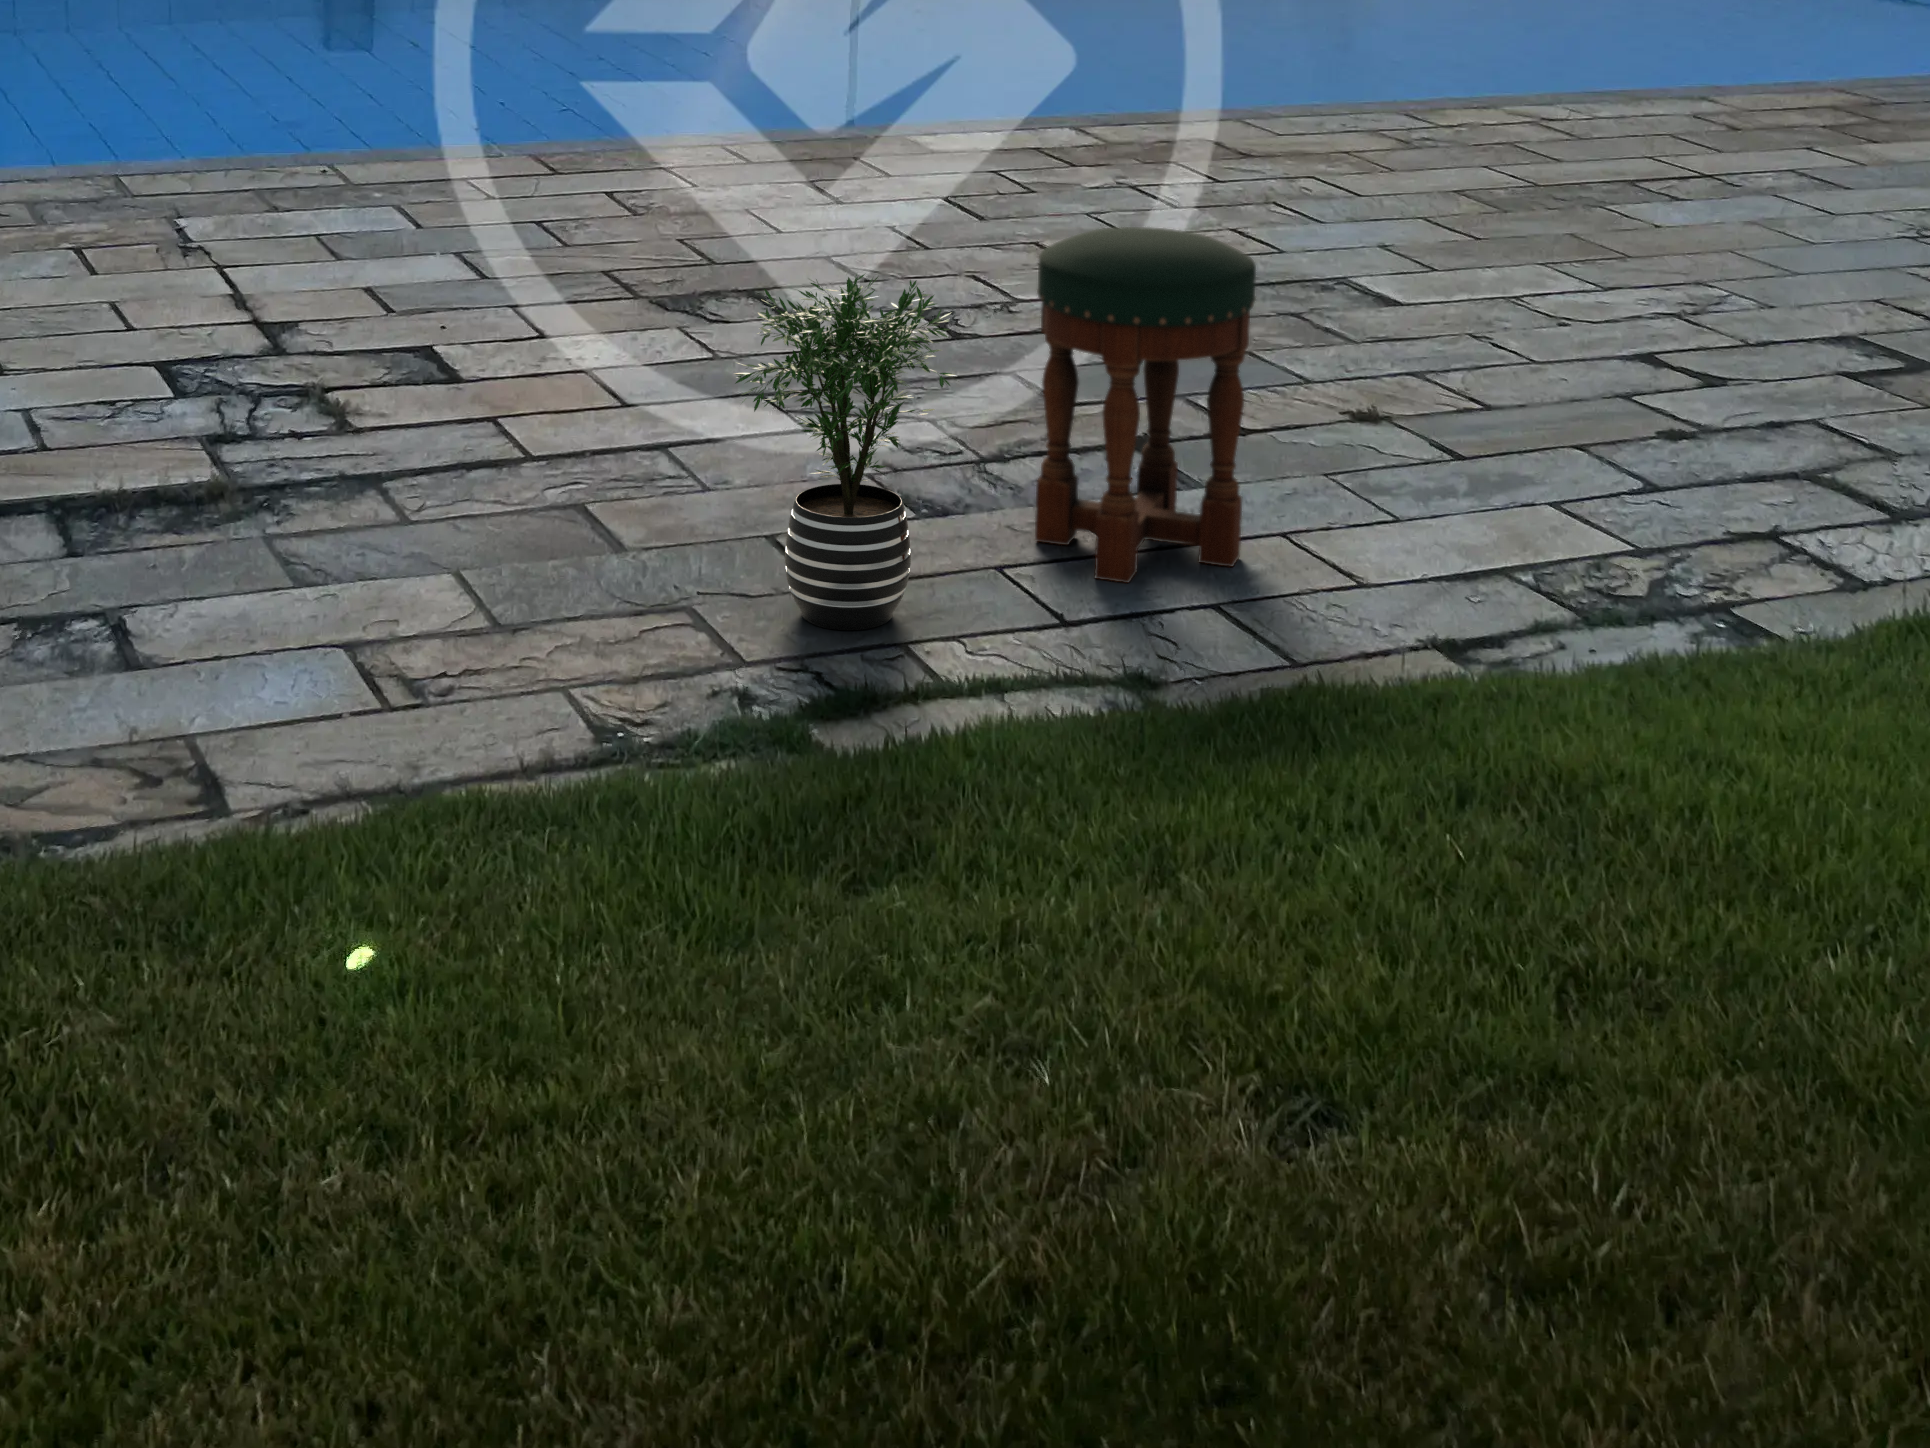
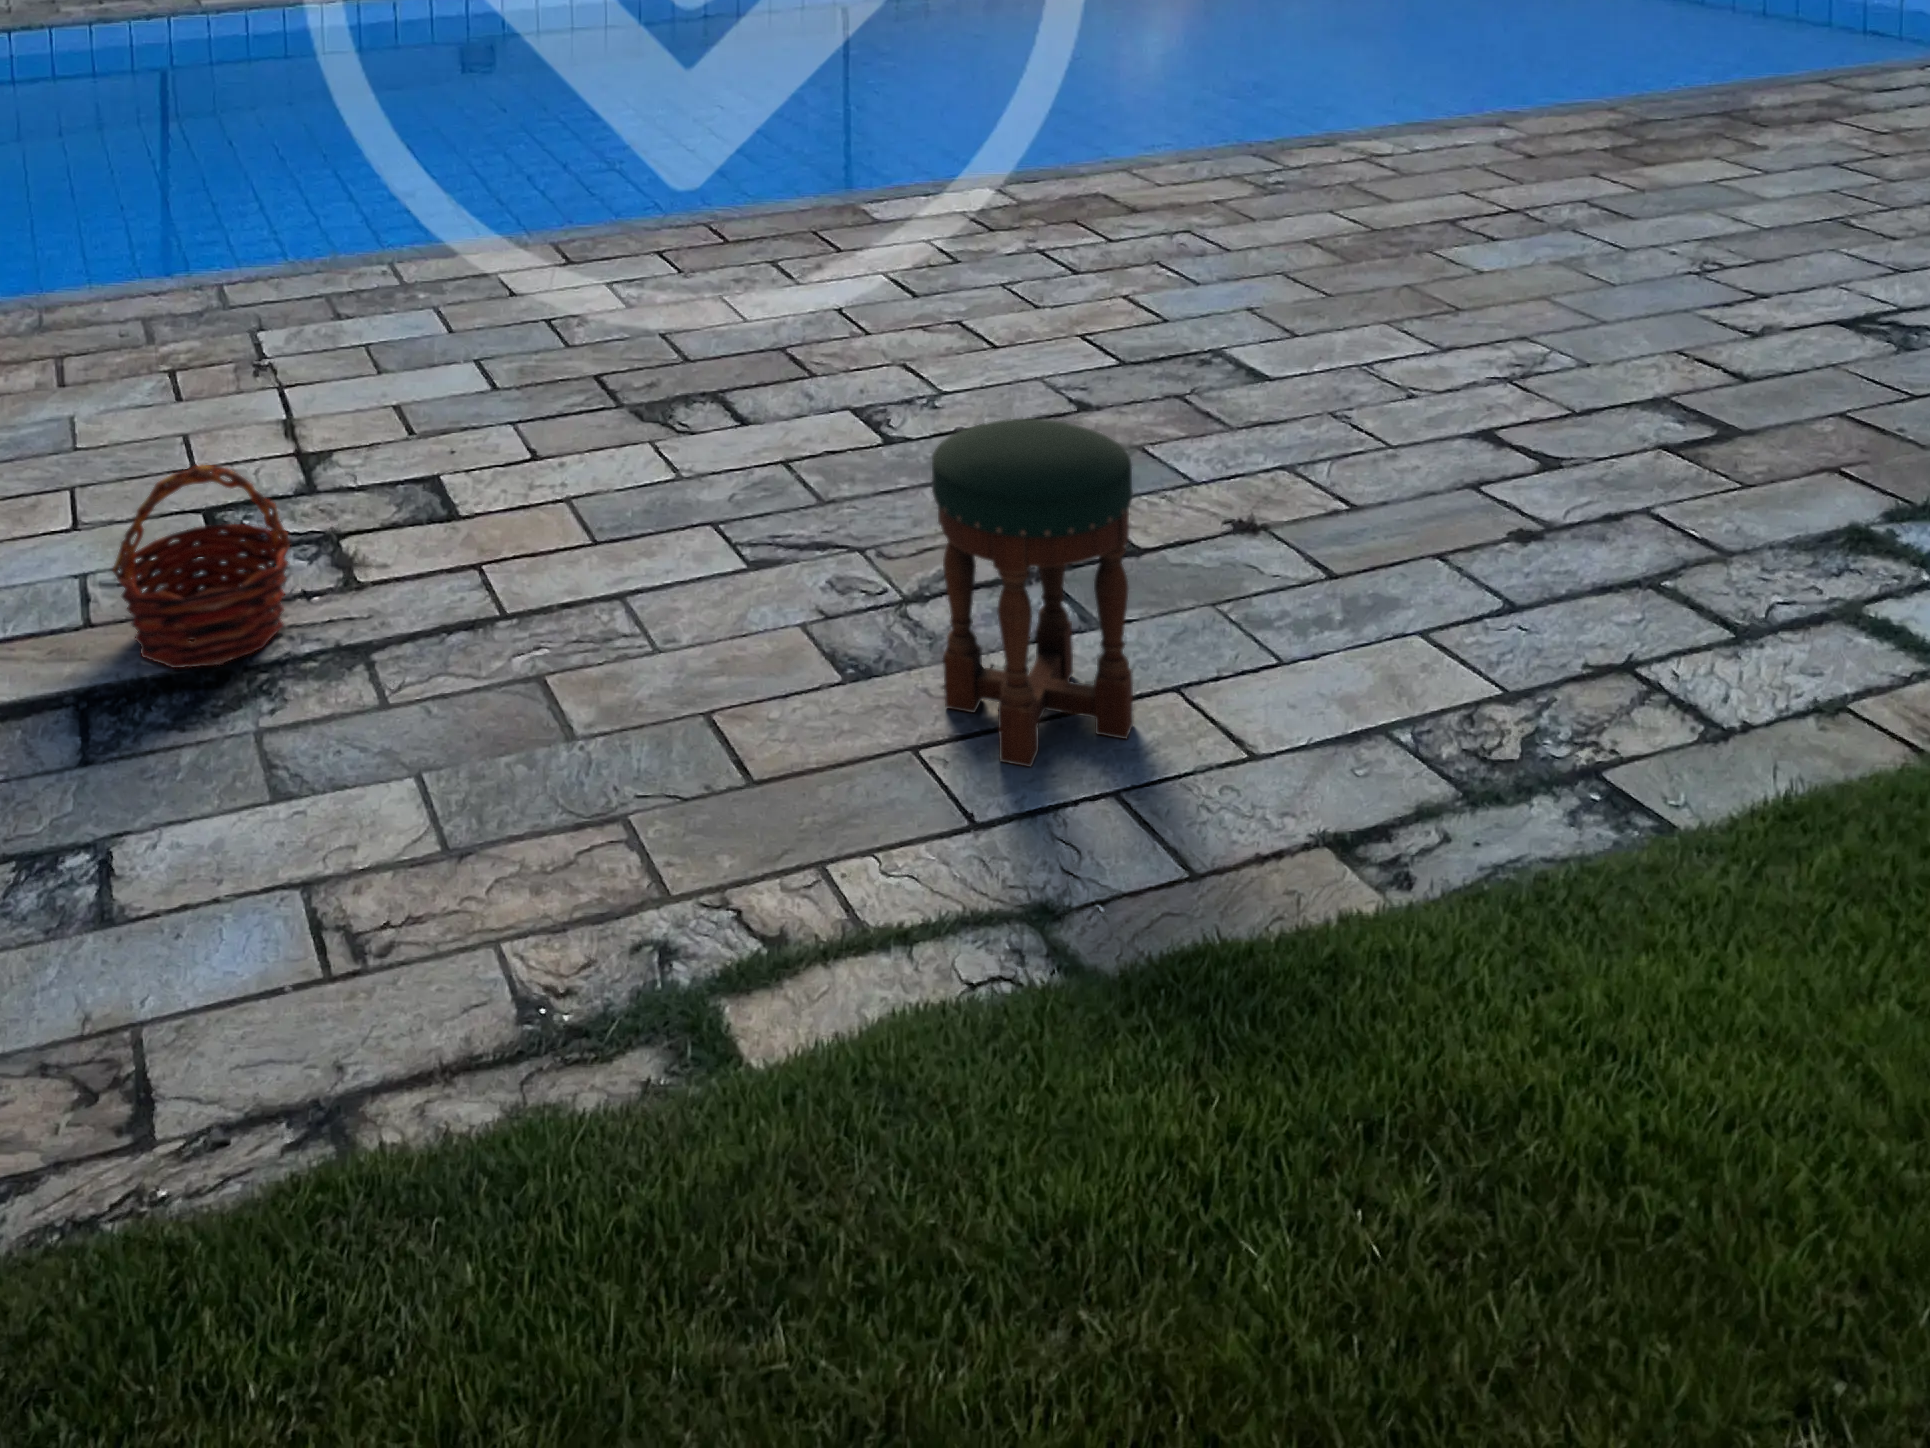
basket: none [87,258,290,480] -> present [113,465,290,668]
potted plant: present [735,274,956,630] -> none [643,503,858,851]

